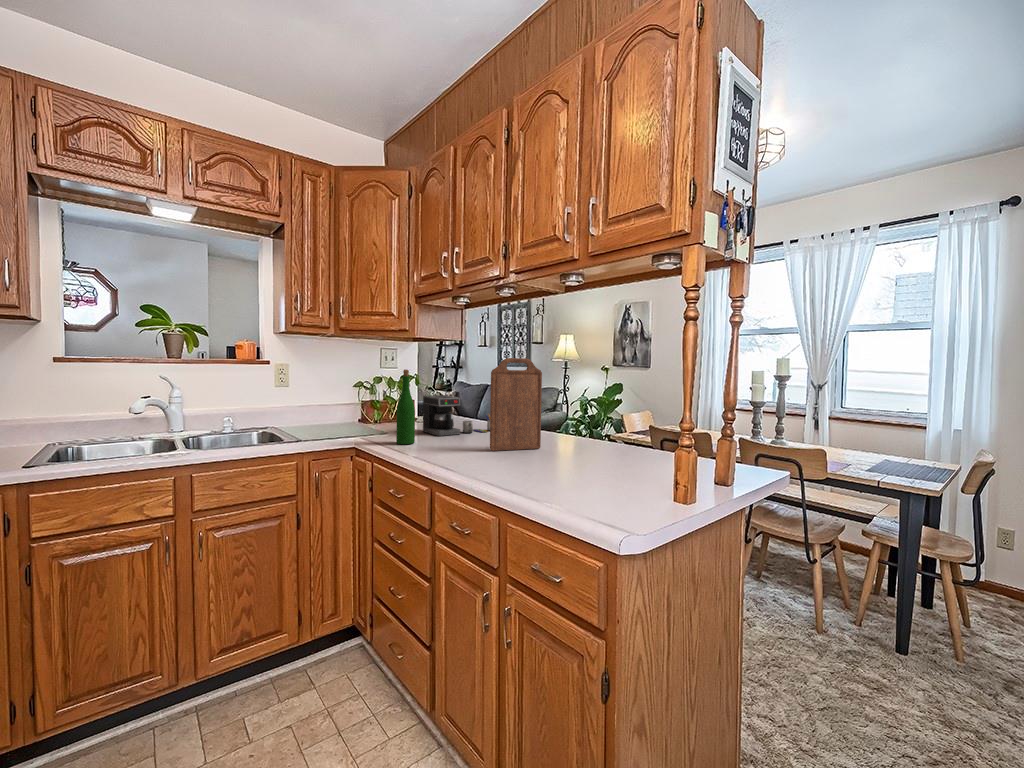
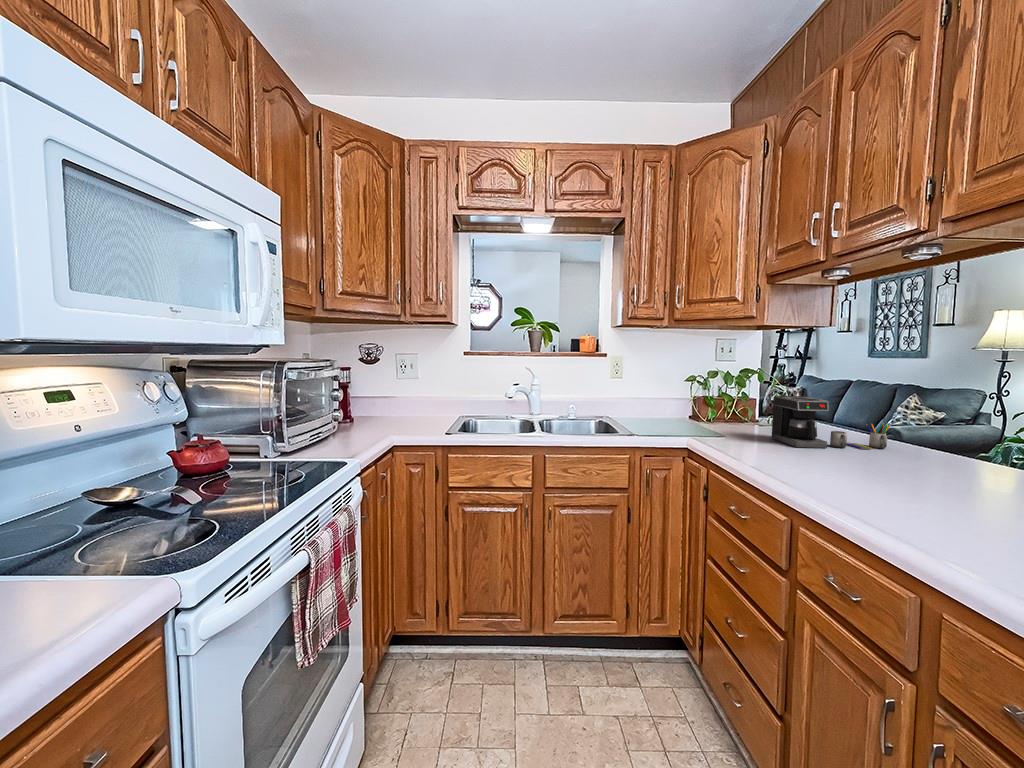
cutting board: present [490,358,542,451] -> none [885,351,995,489]
wine bottle: present [396,370,415,444] -> none [740,365,766,454]

